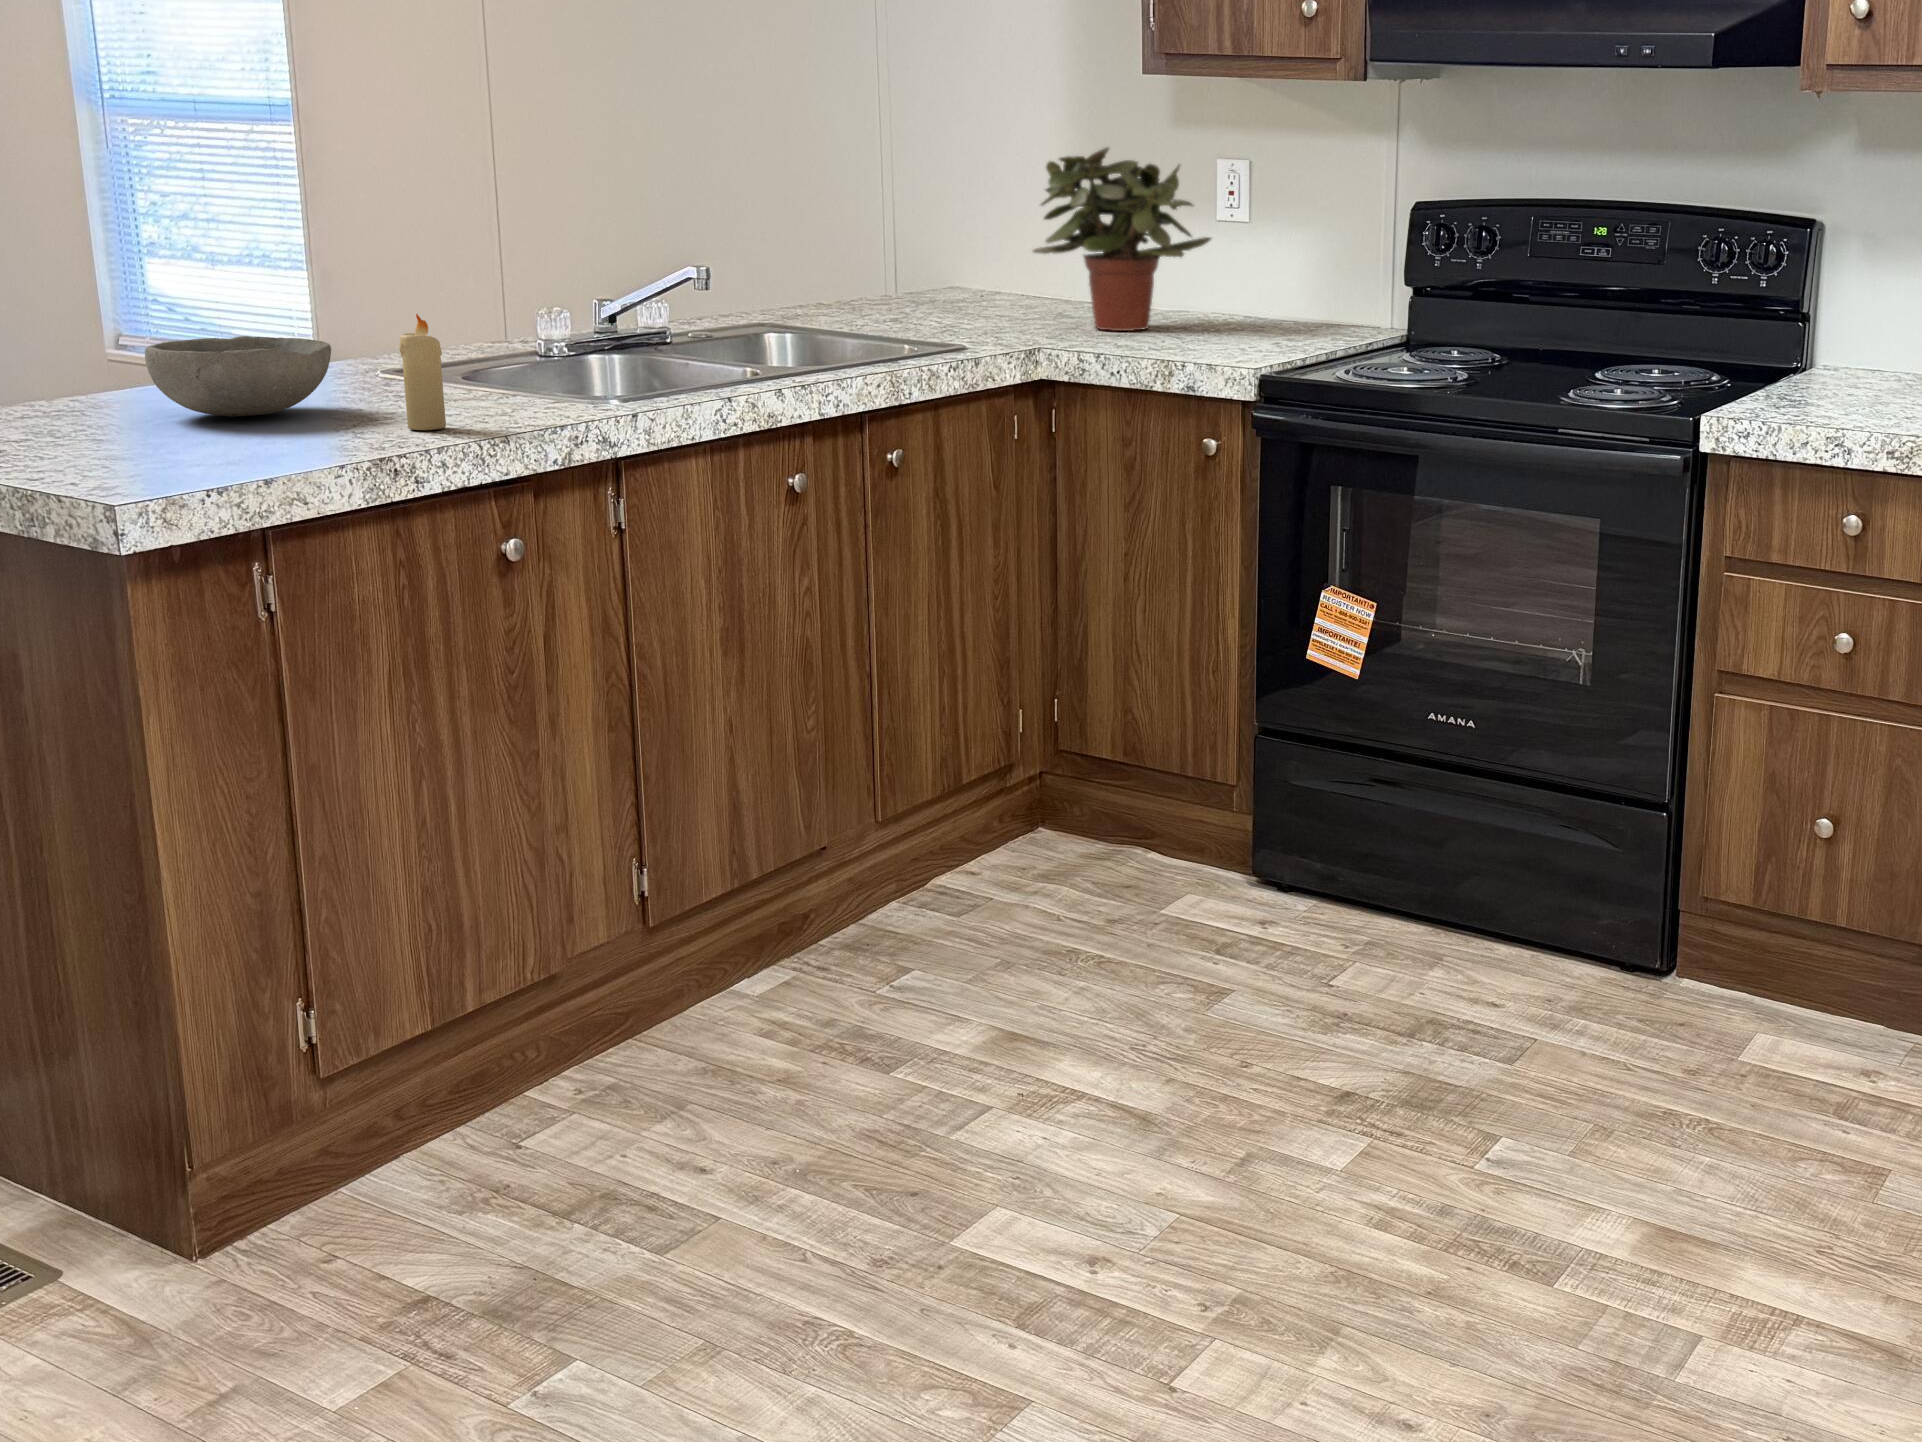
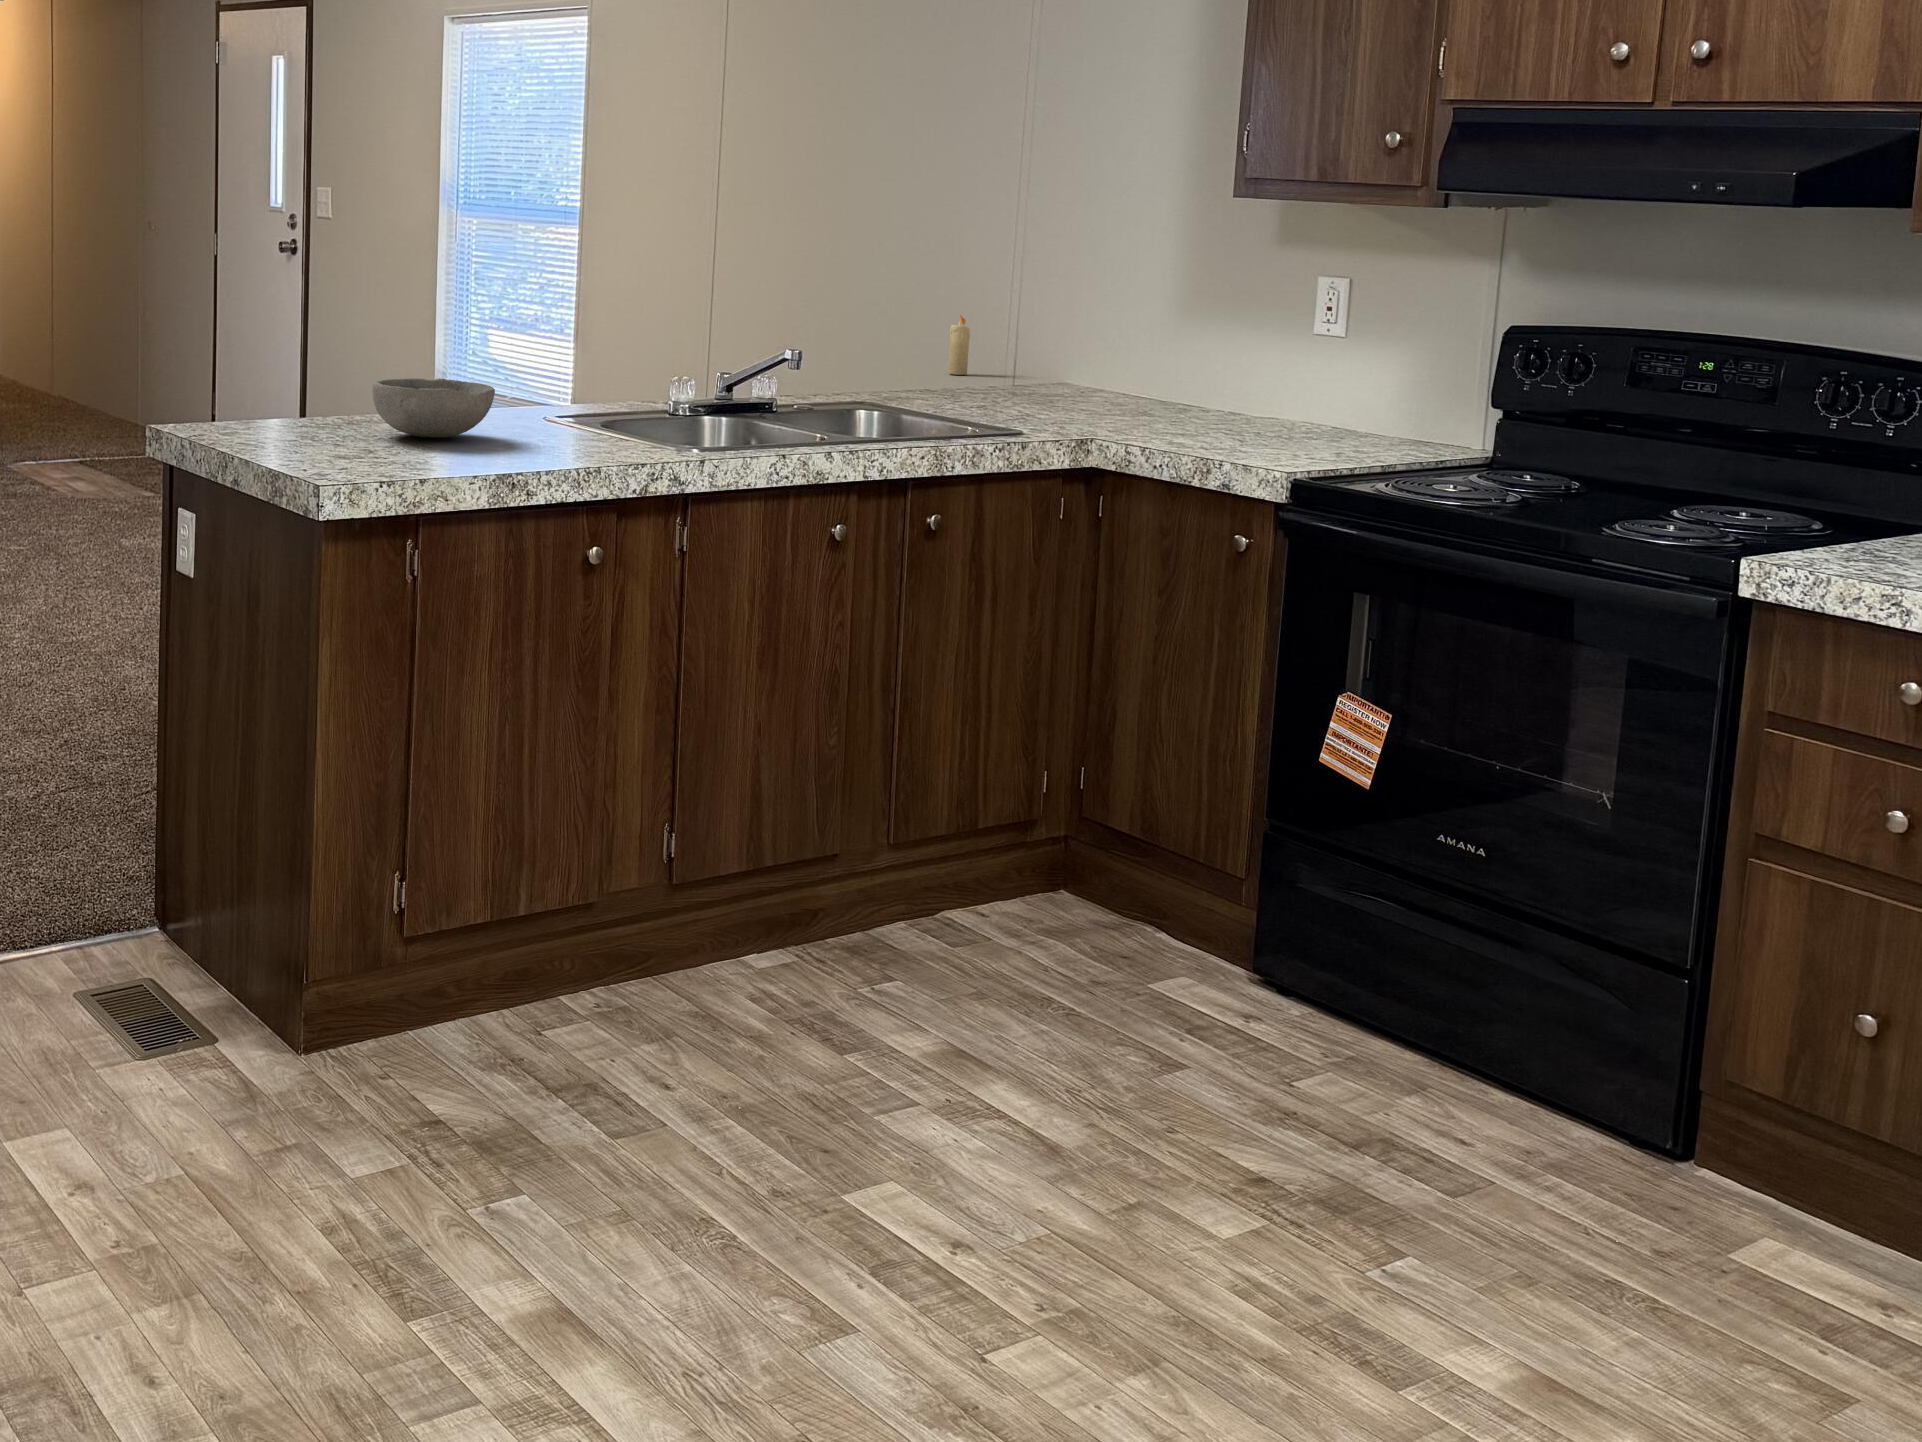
potted plant: present [1033,148,1211,331] -> none [1110,257,1292,429]
candle: present [399,314,446,430] -> present [948,315,970,375]

